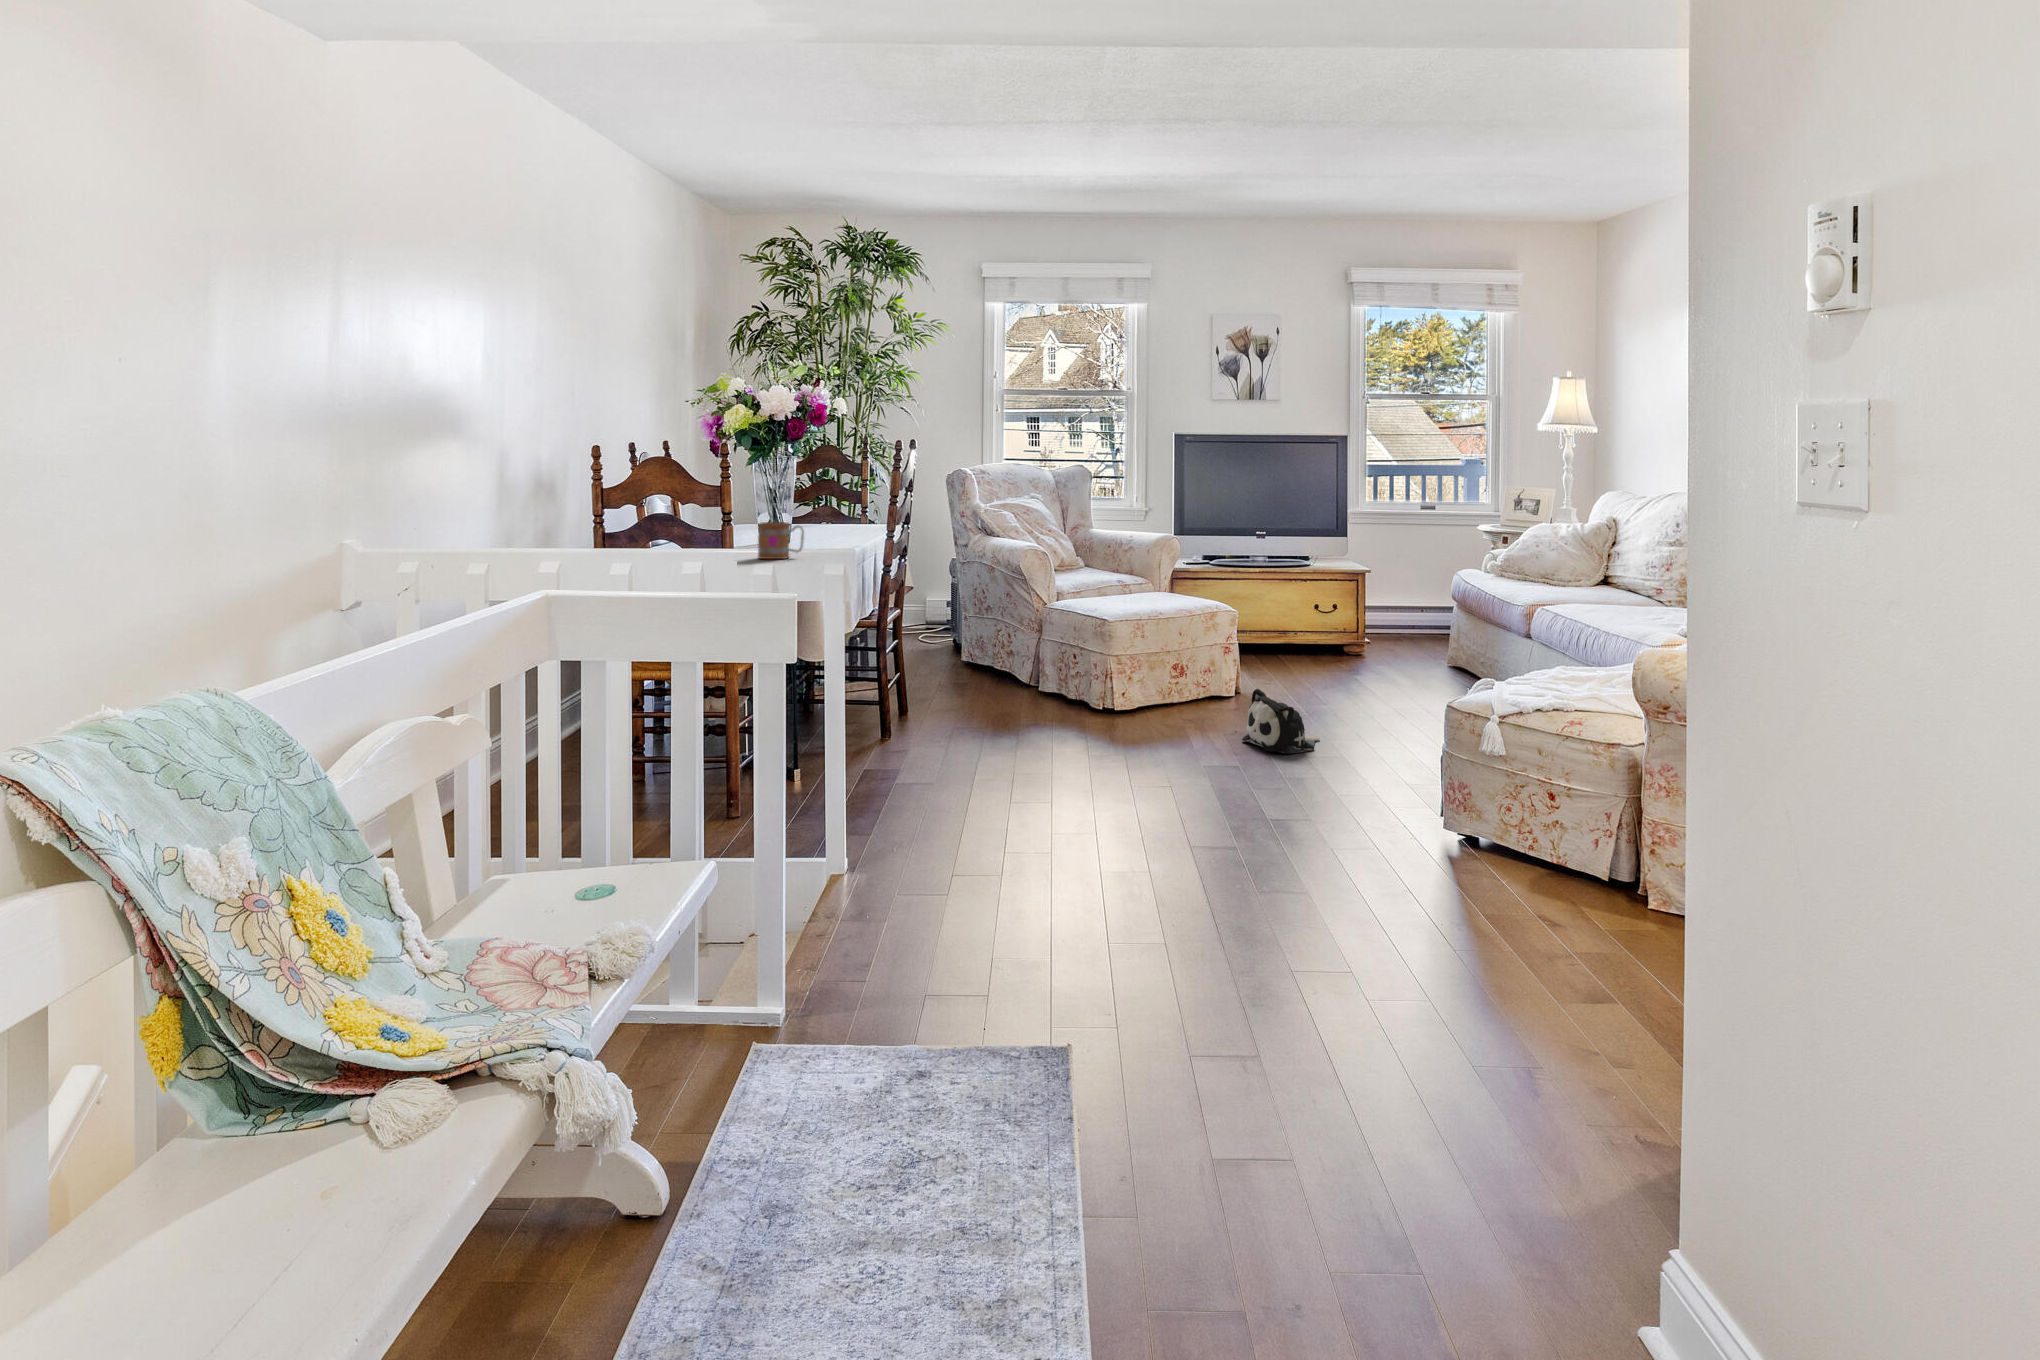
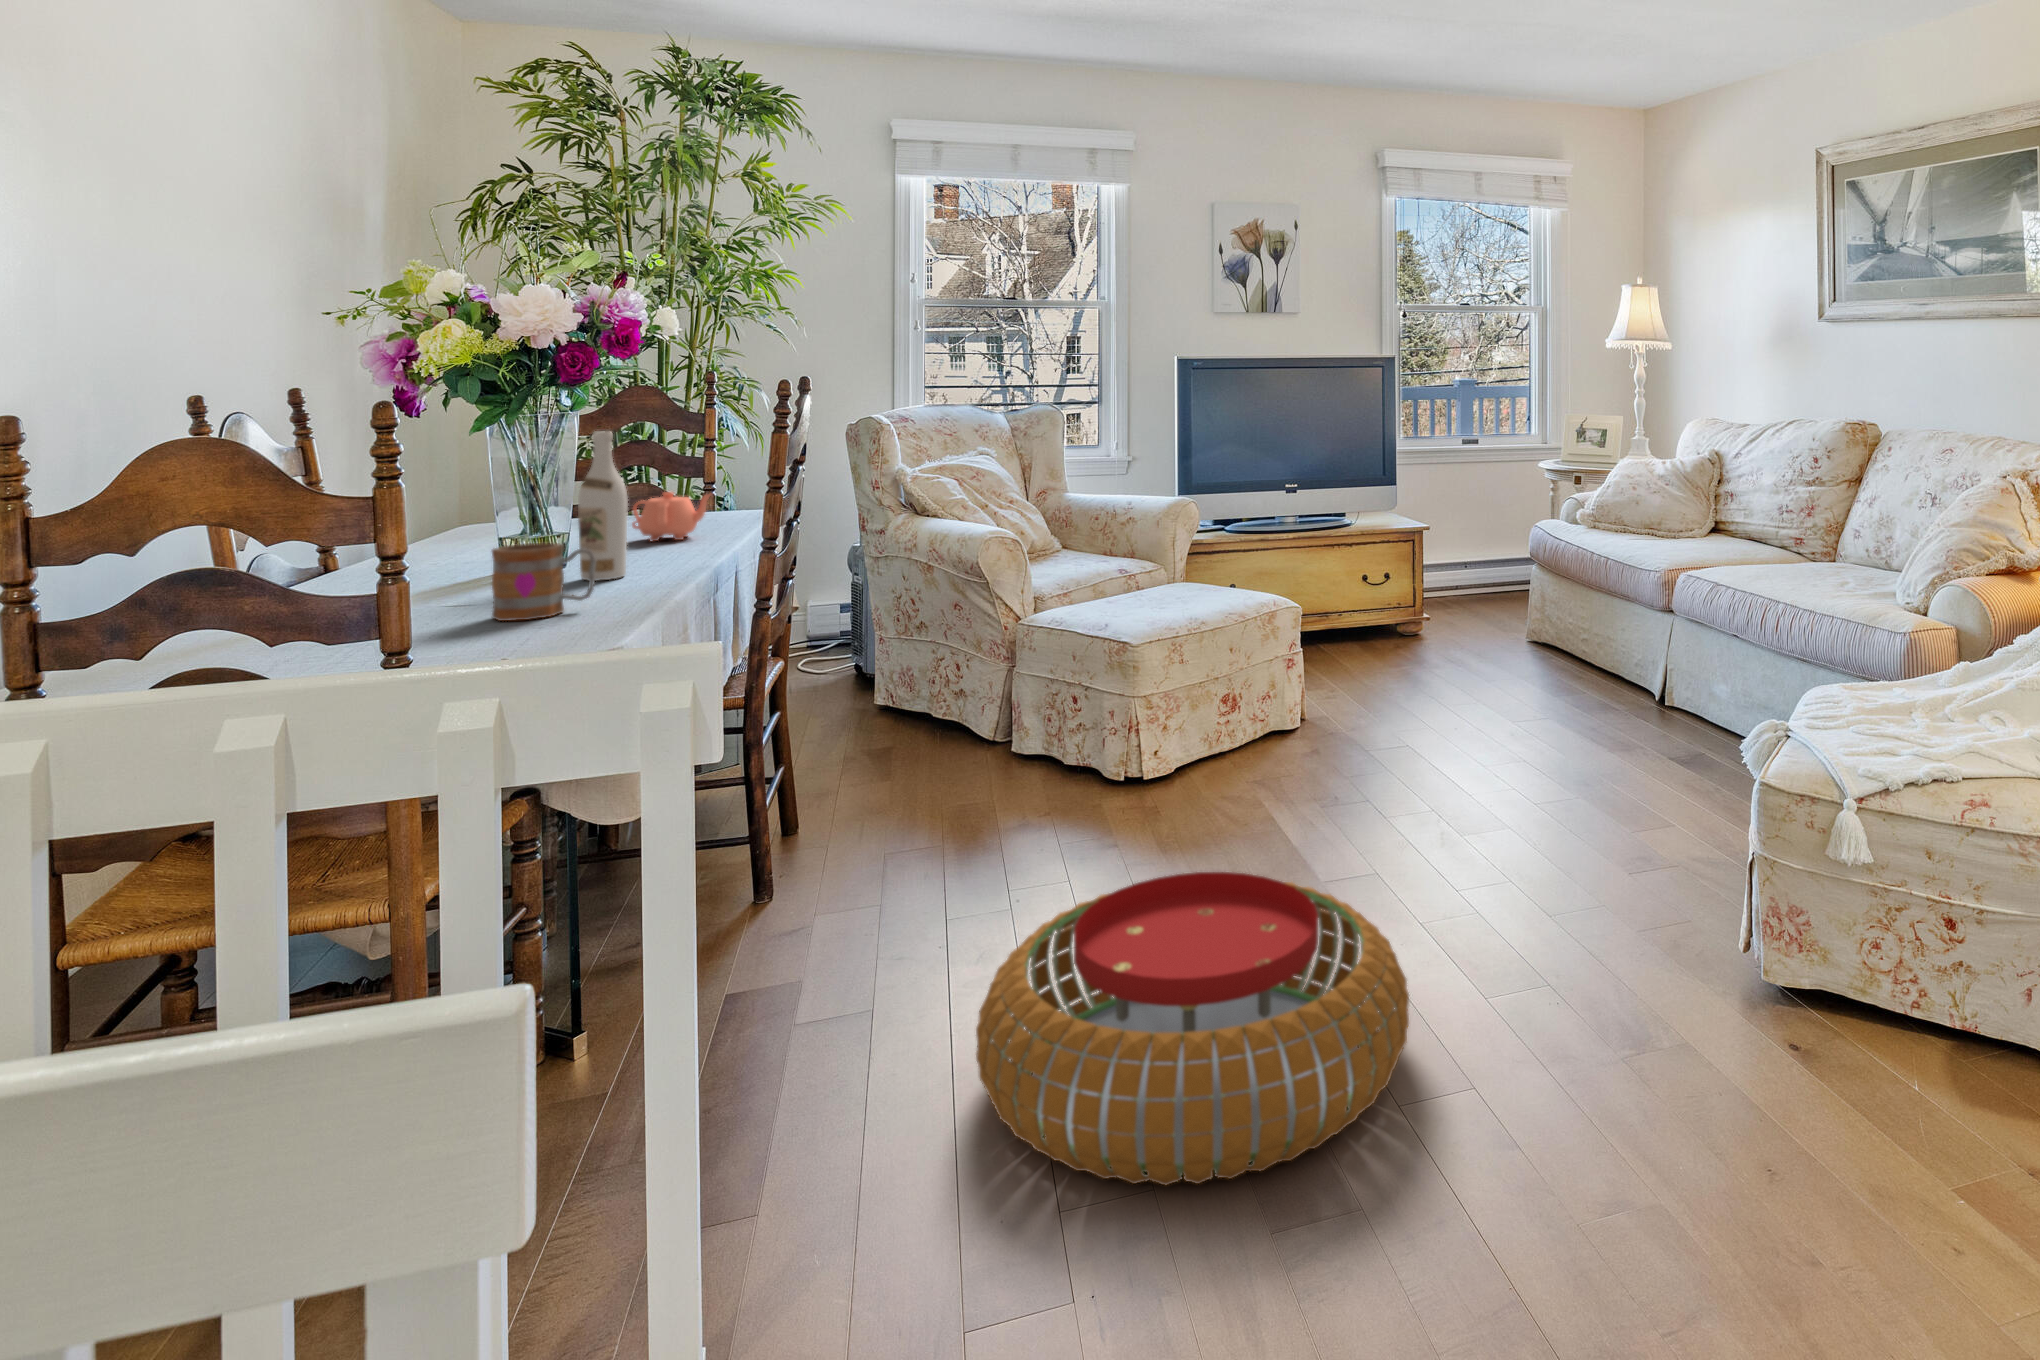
wine bottle: none [795,467,819,548] -> present [578,431,628,581]
teapot: none [820,506,864,535] -> present [632,492,710,541]
plush toy: present [1242,689,1319,754] -> none [1353,735,1461,834]
pouf: none [974,725,1208,857] -> present [976,872,1409,1185]

